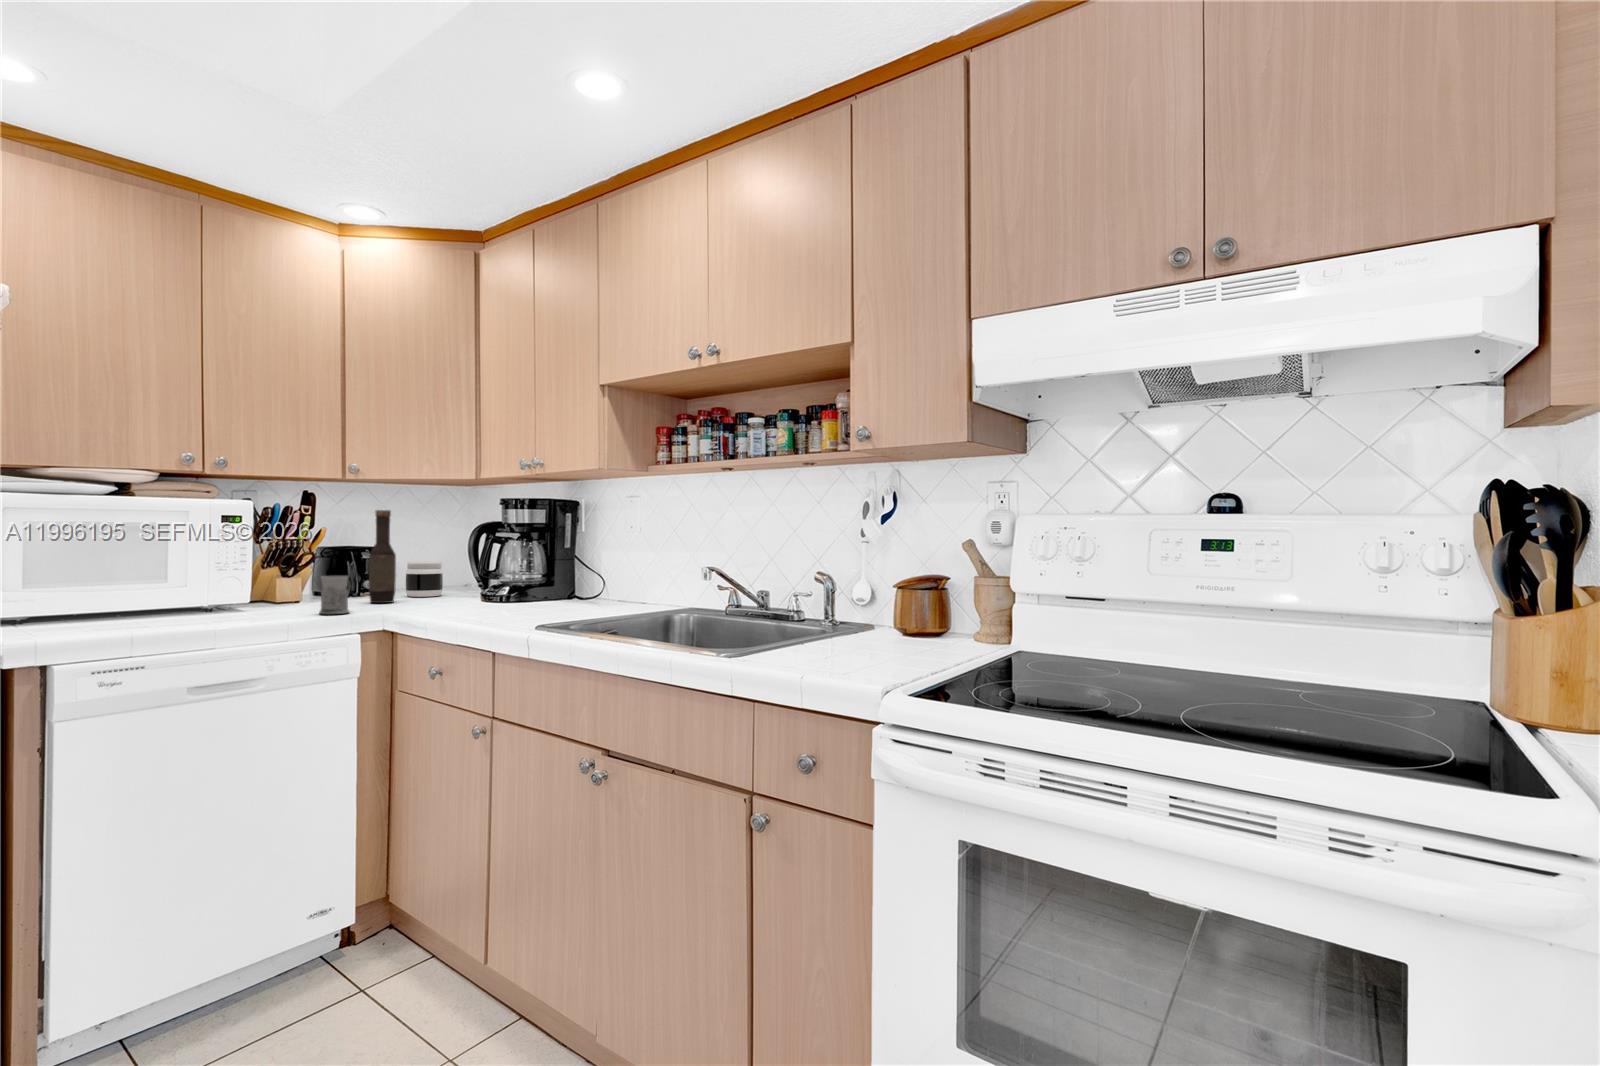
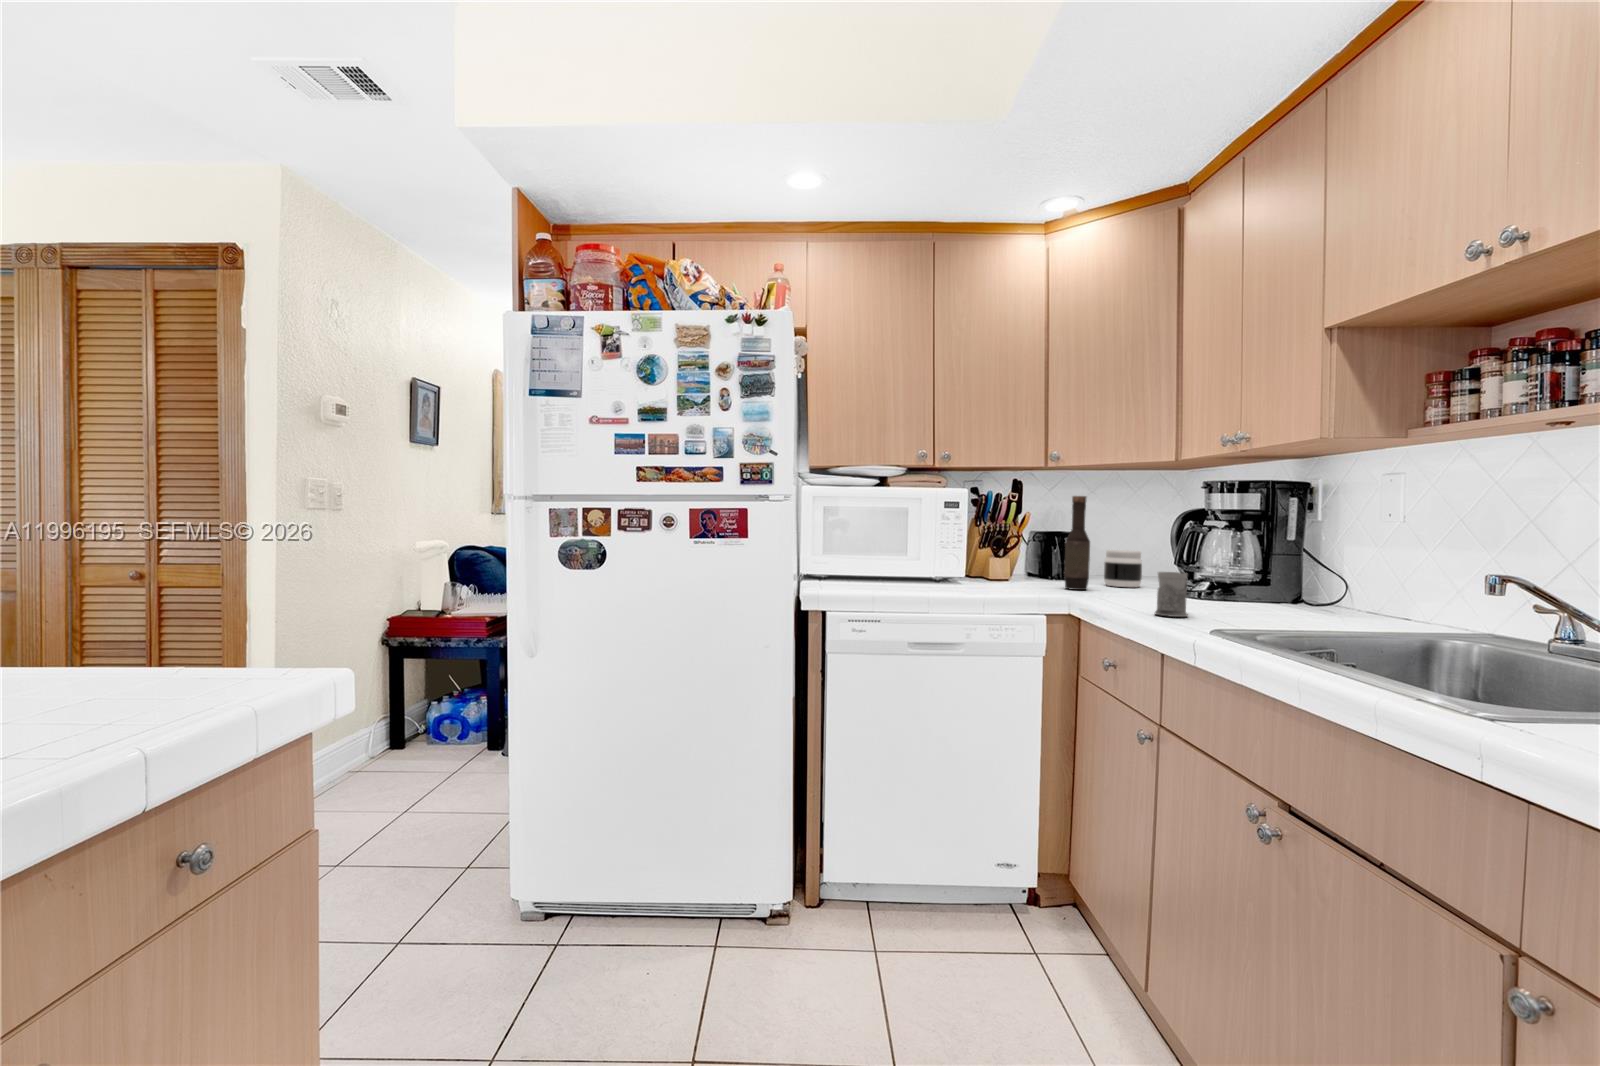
mug: present [319,576,350,614] -> present [1155,572,1188,617]

